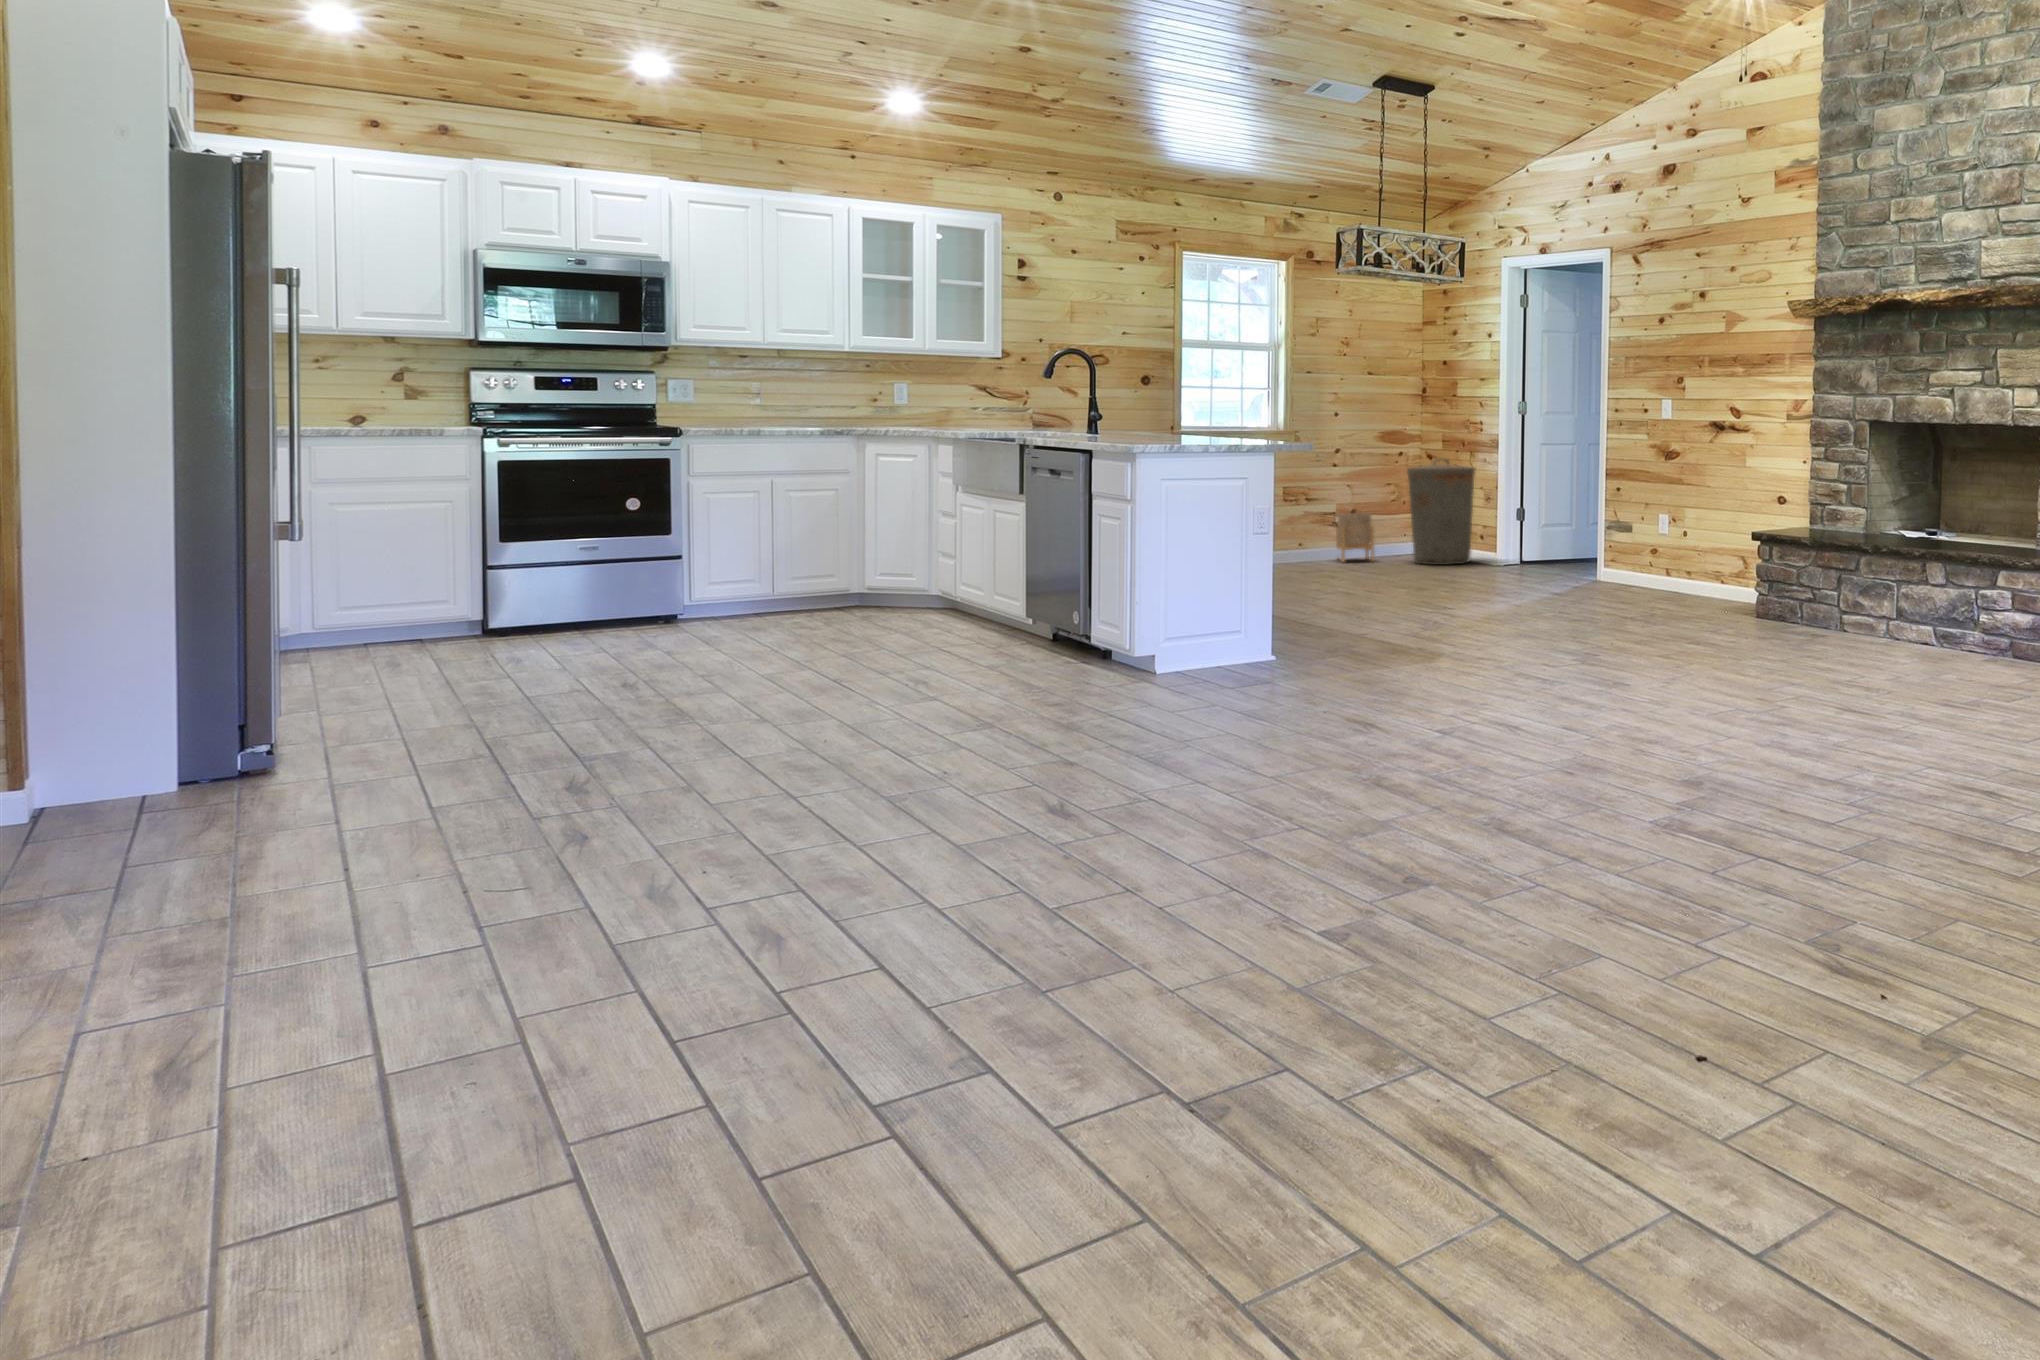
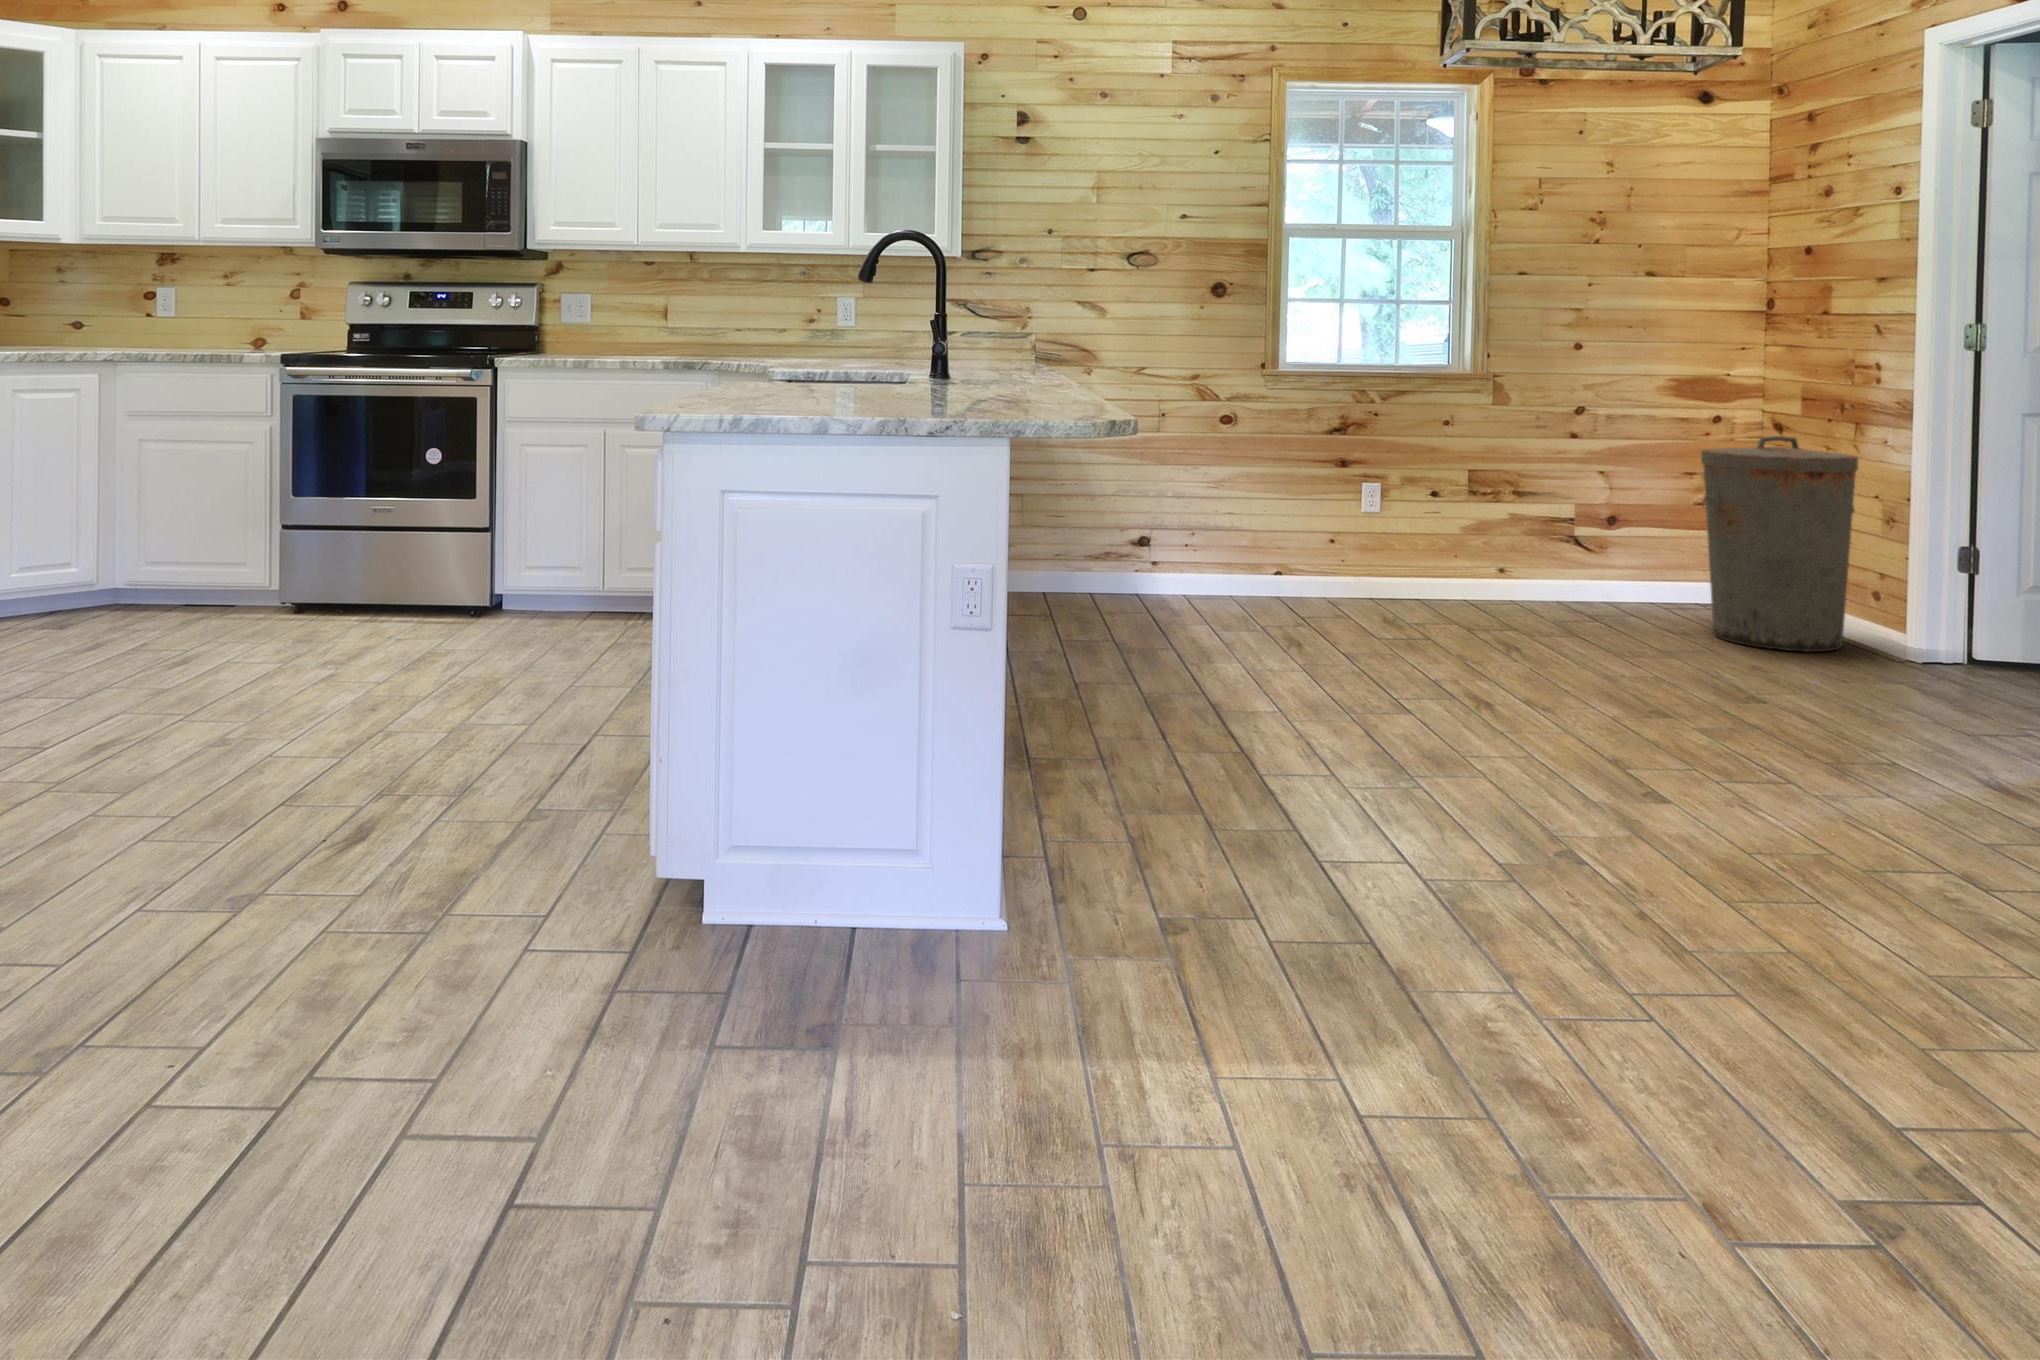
planter: present [1336,513,1374,562] -> none [1566,523,1634,620]

